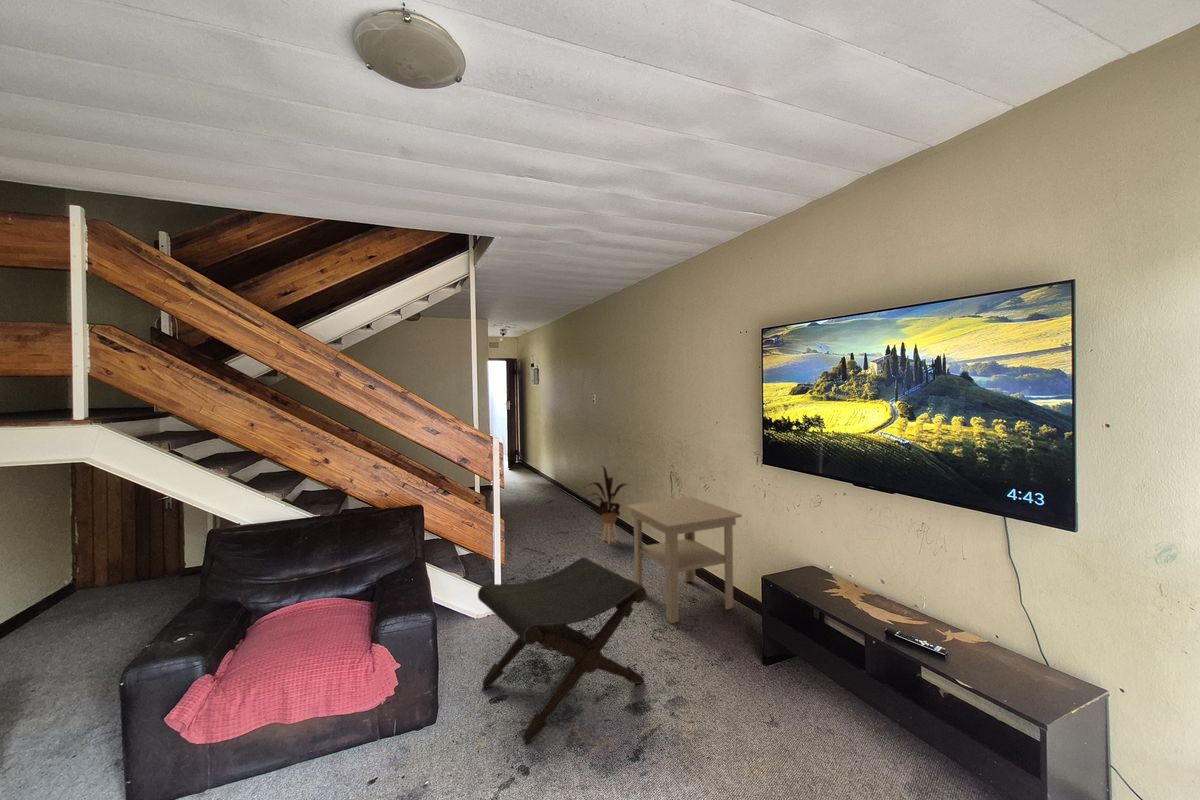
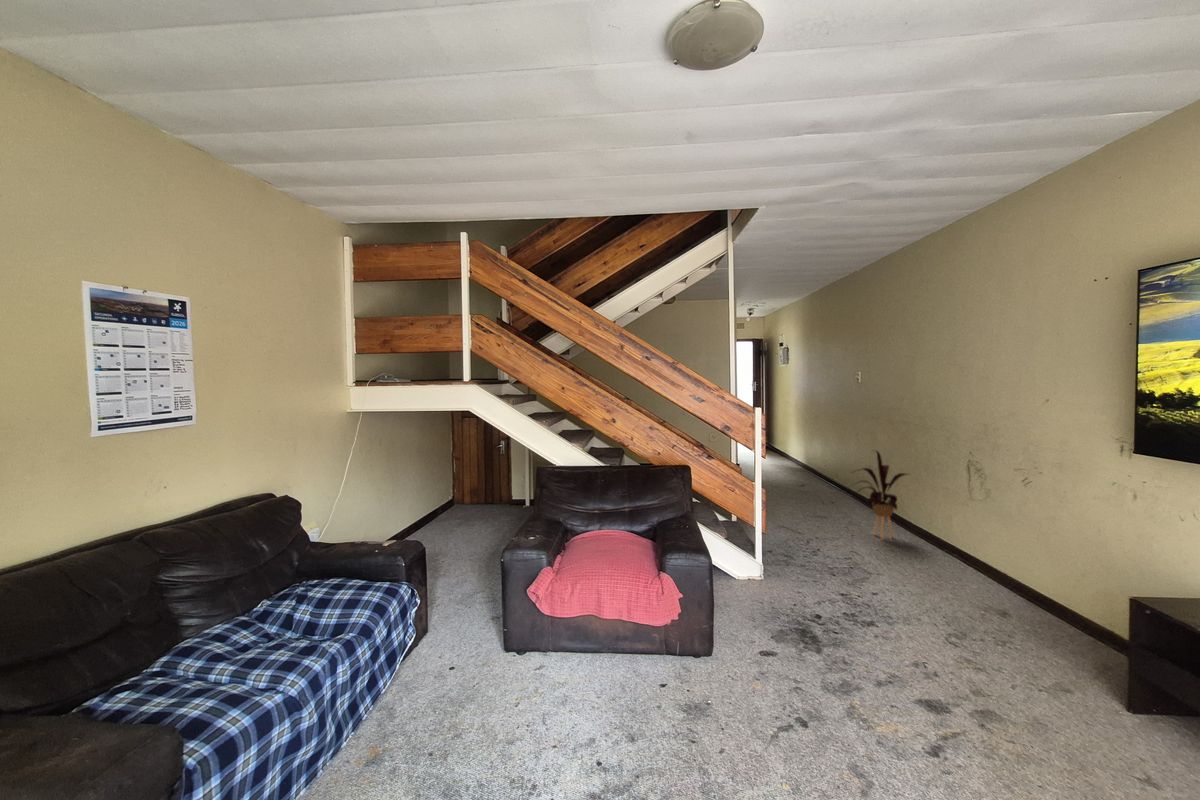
side table: present [626,497,742,623] -> none [910,492,1092,636]
footstool: present [478,558,646,743] -> none [747,537,943,695]

